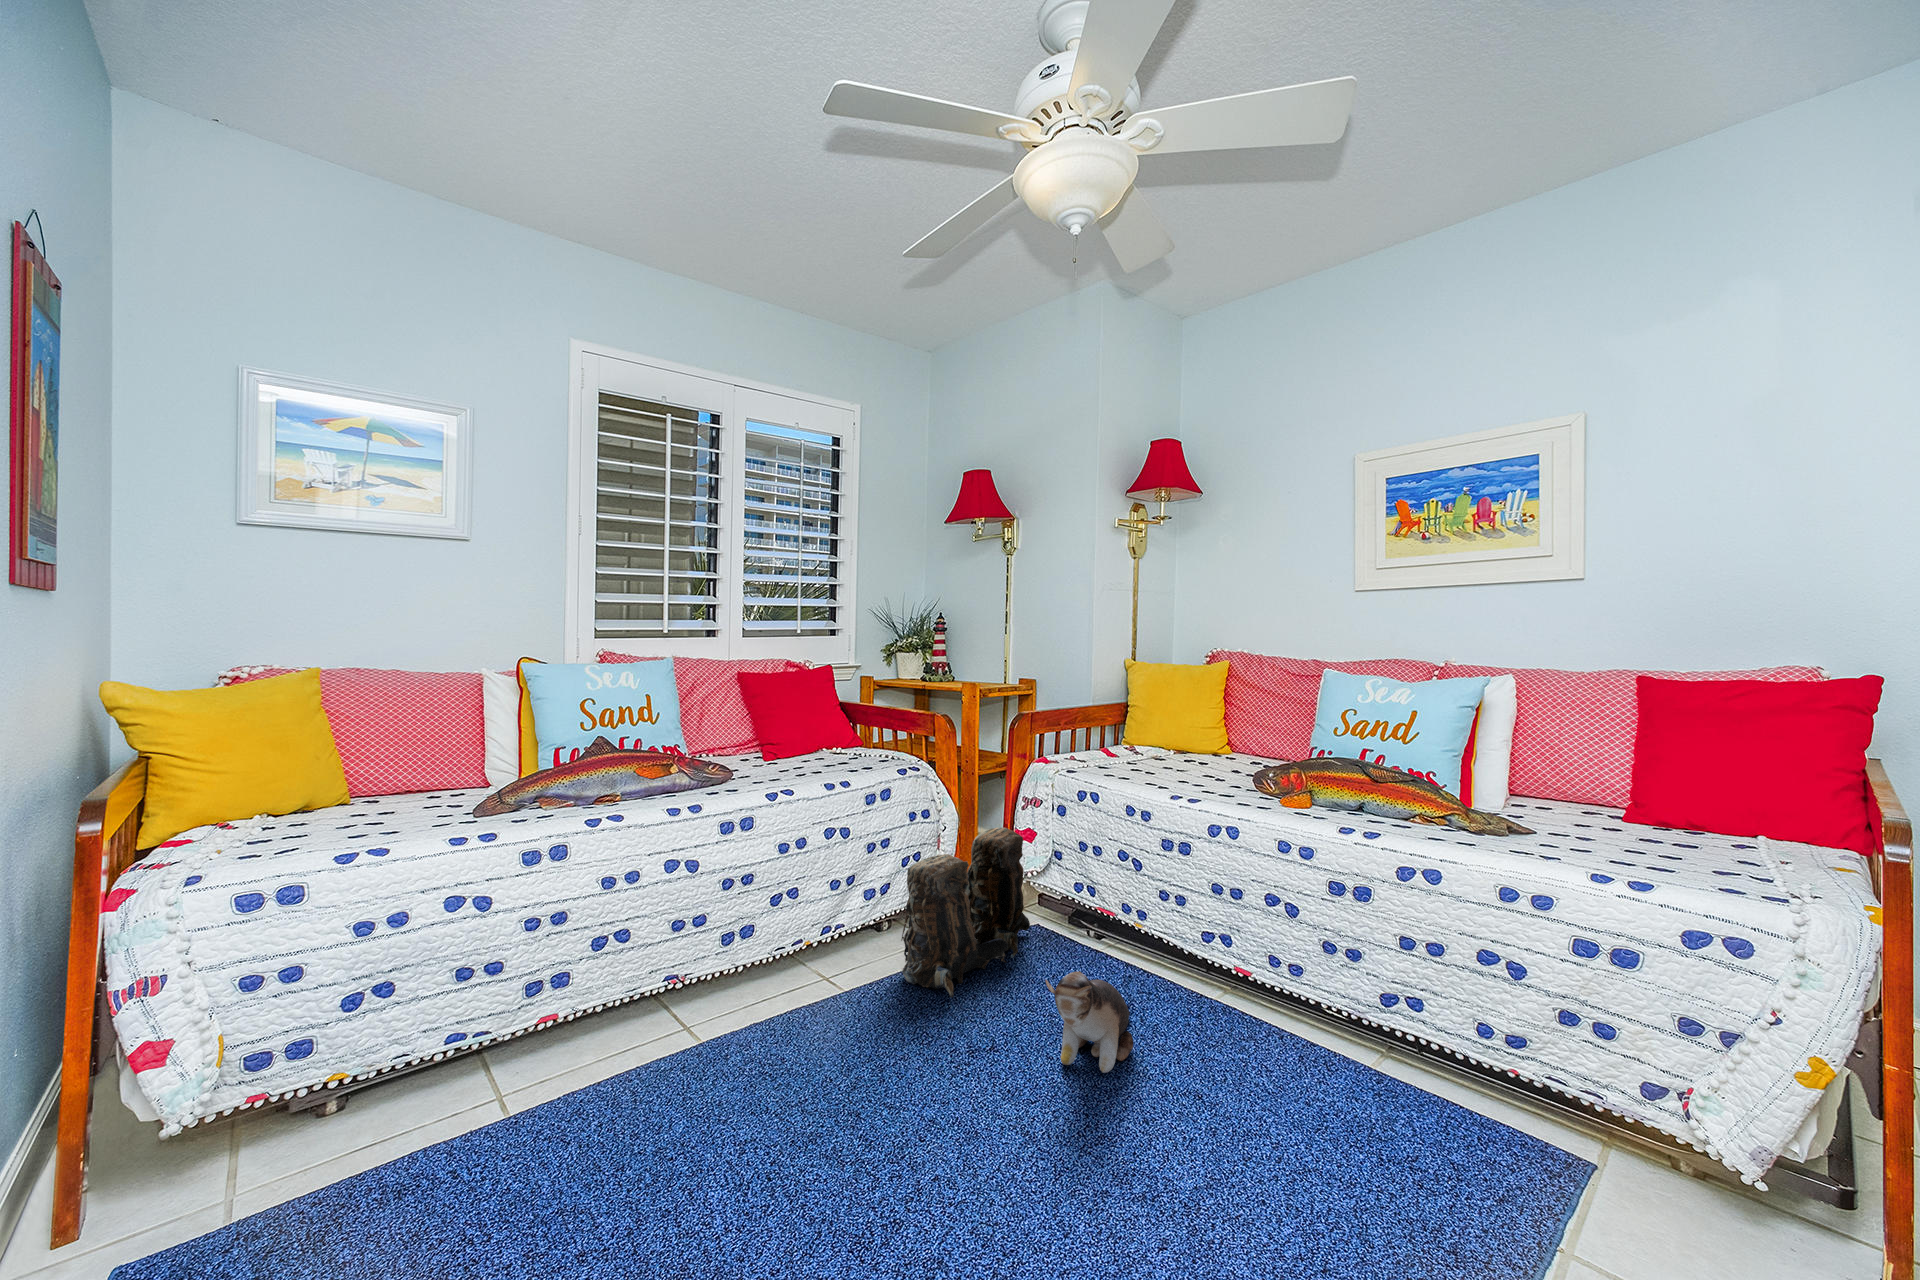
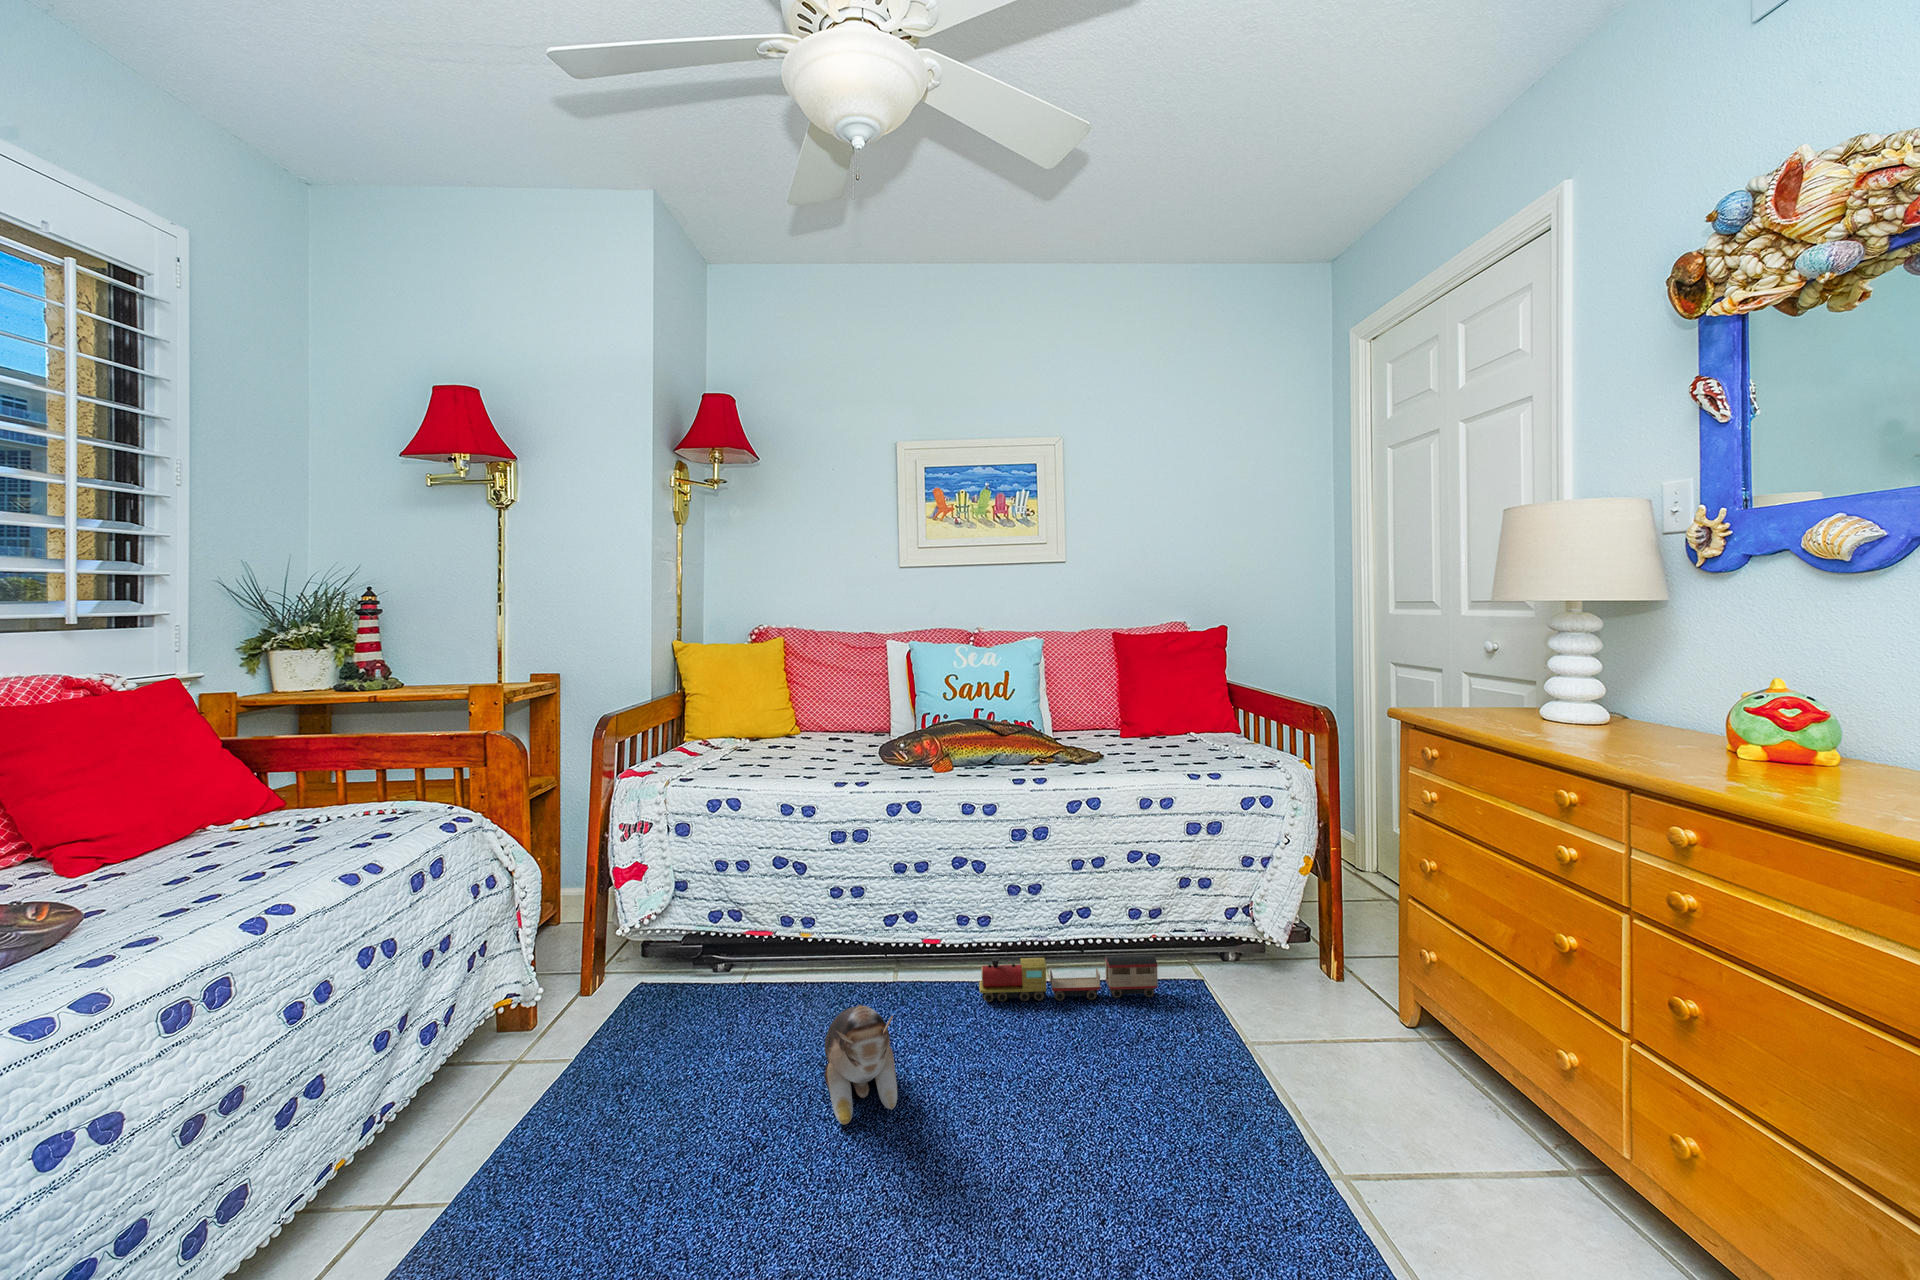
backpack: present [901,827,1030,997] -> none [514,870,674,1134]
toy train: none [1268,1006,1487,1125] -> present [979,955,1158,1002]

